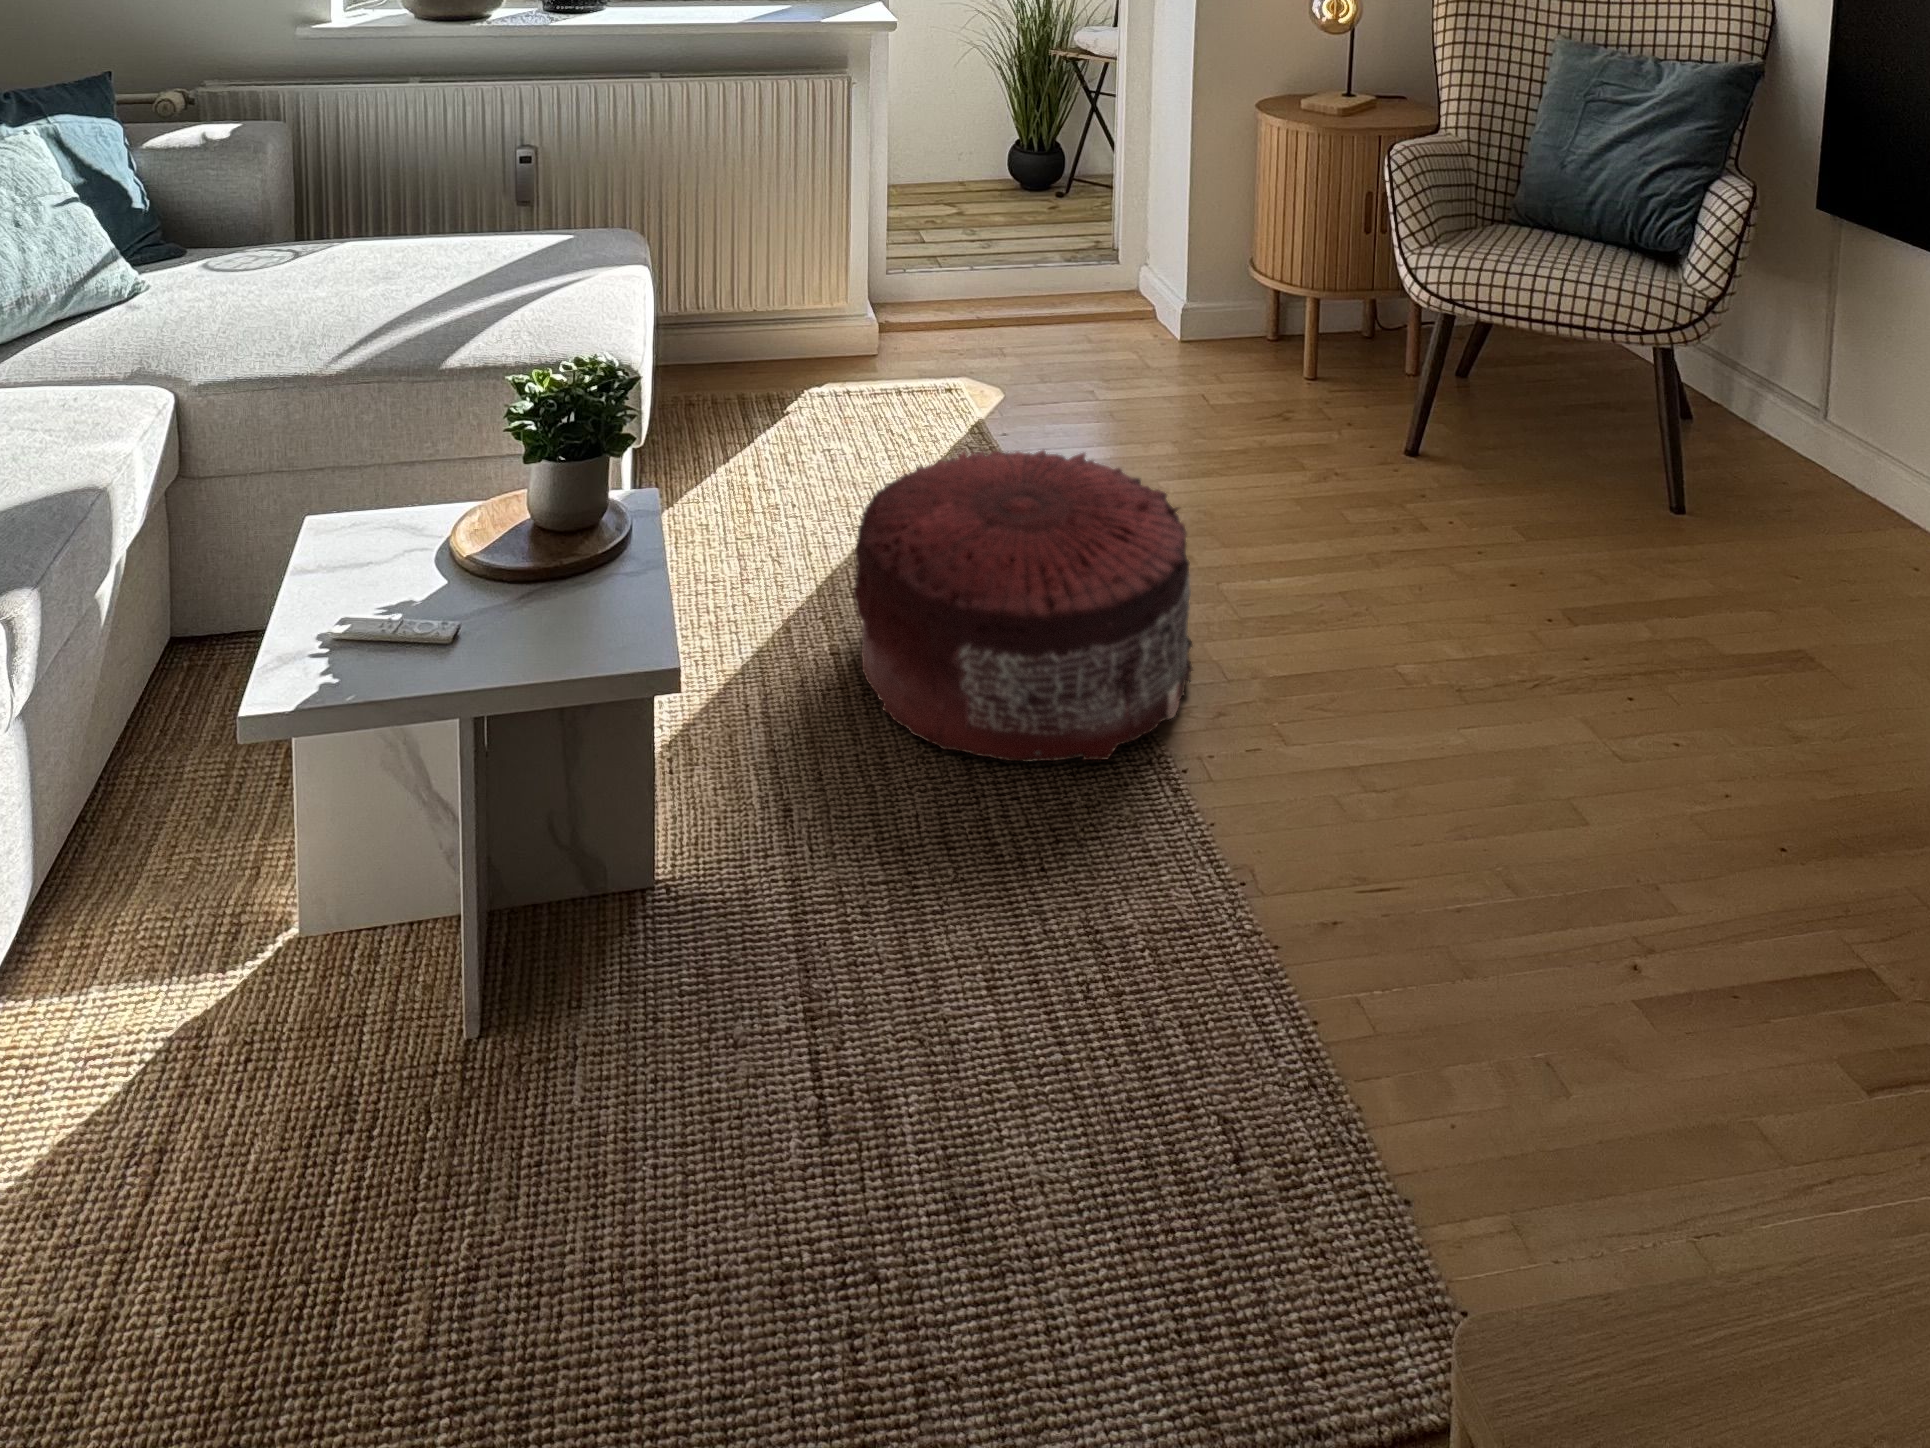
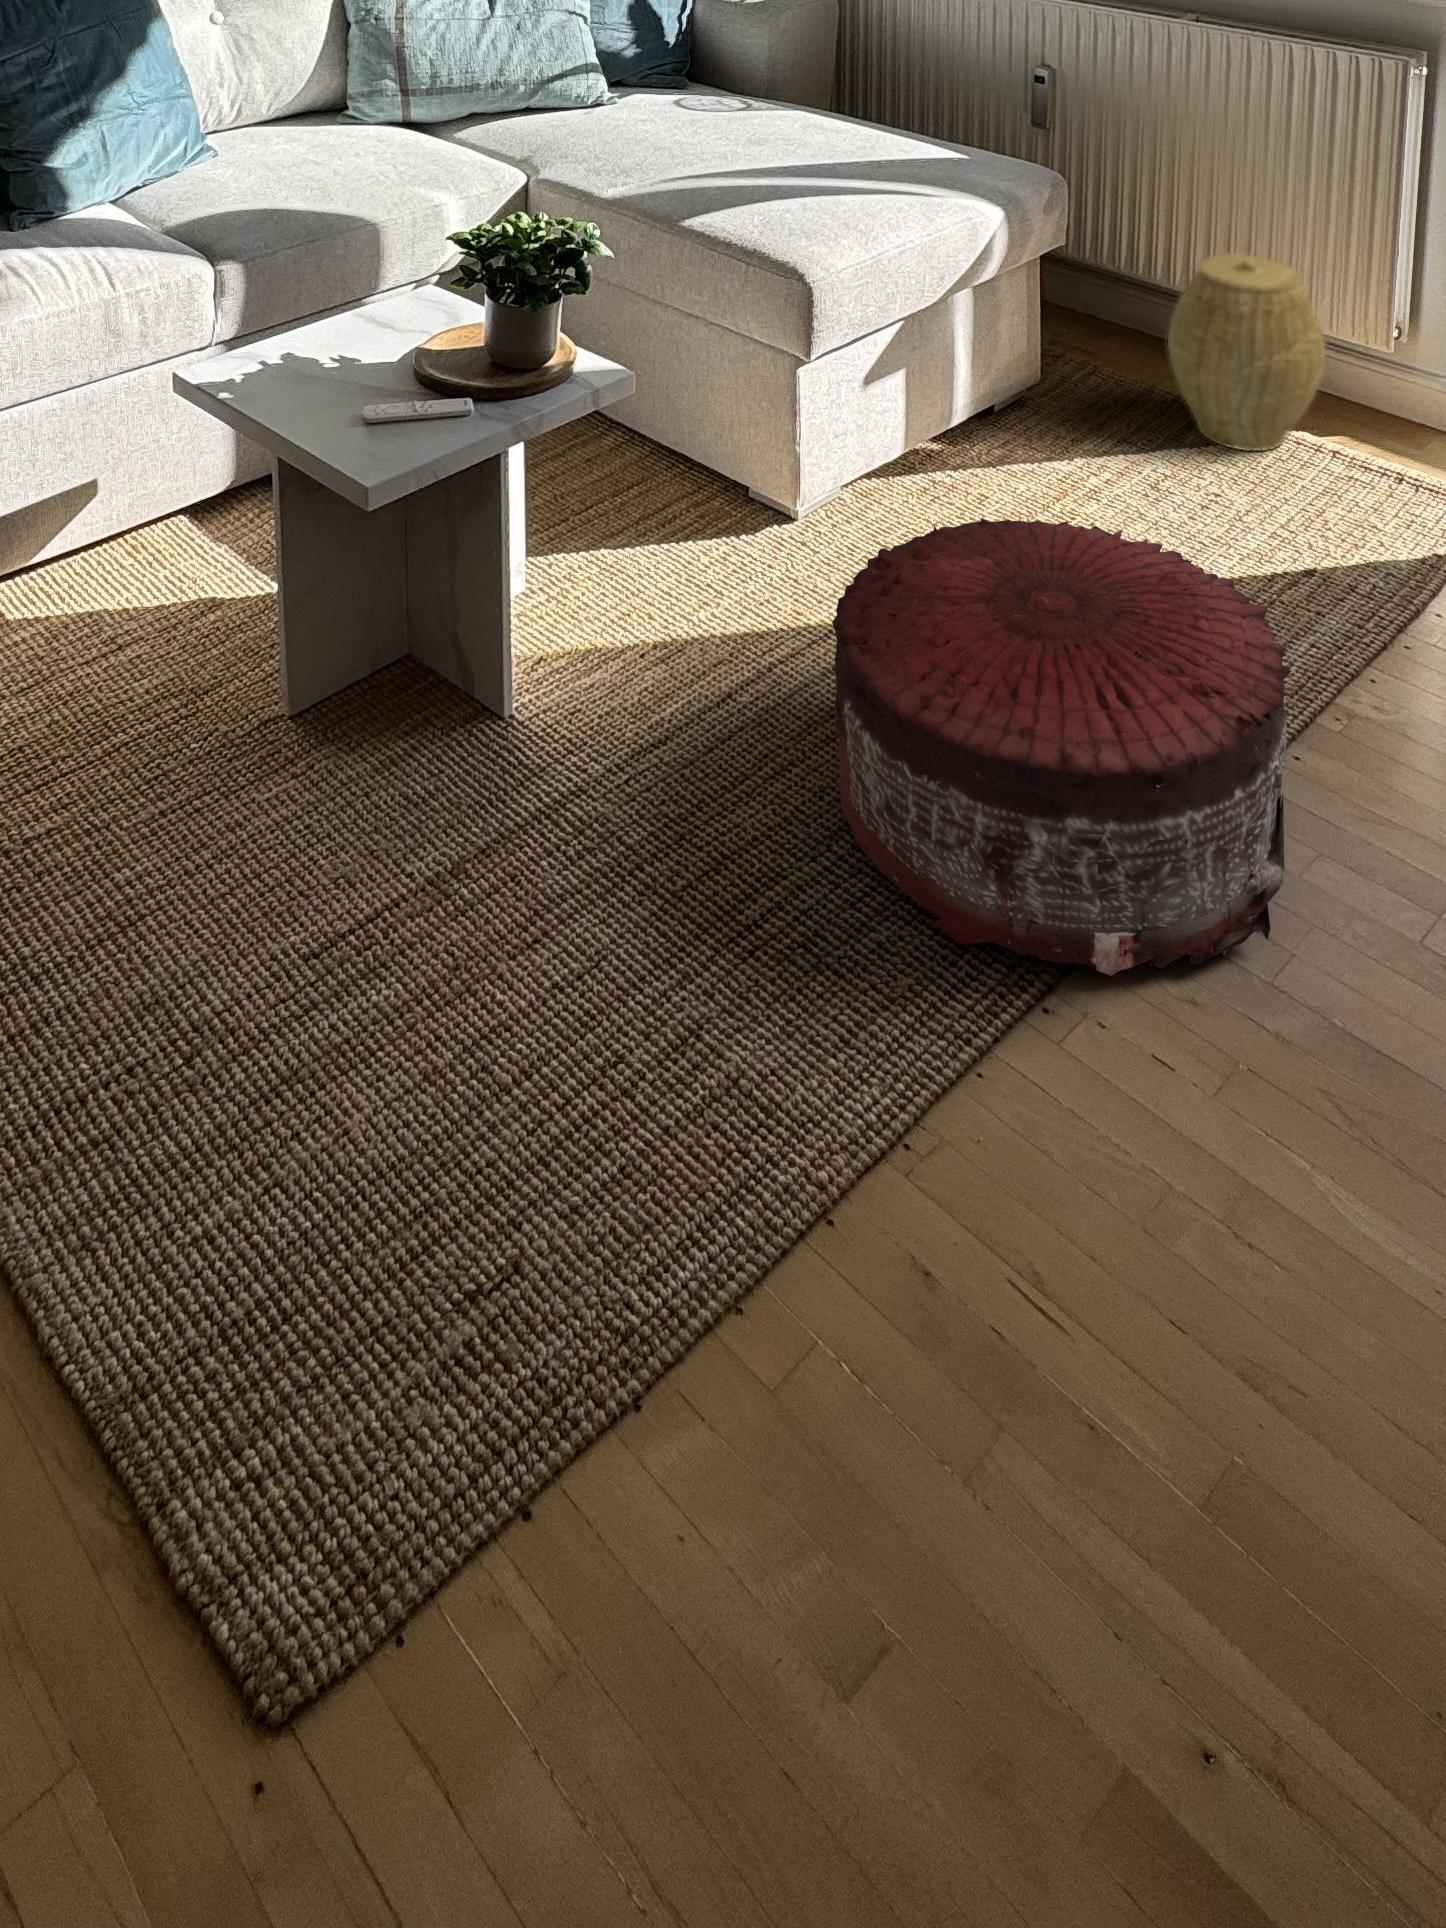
woven basket: none [704,260,821,415] -> present [1168,253,1325,451]

